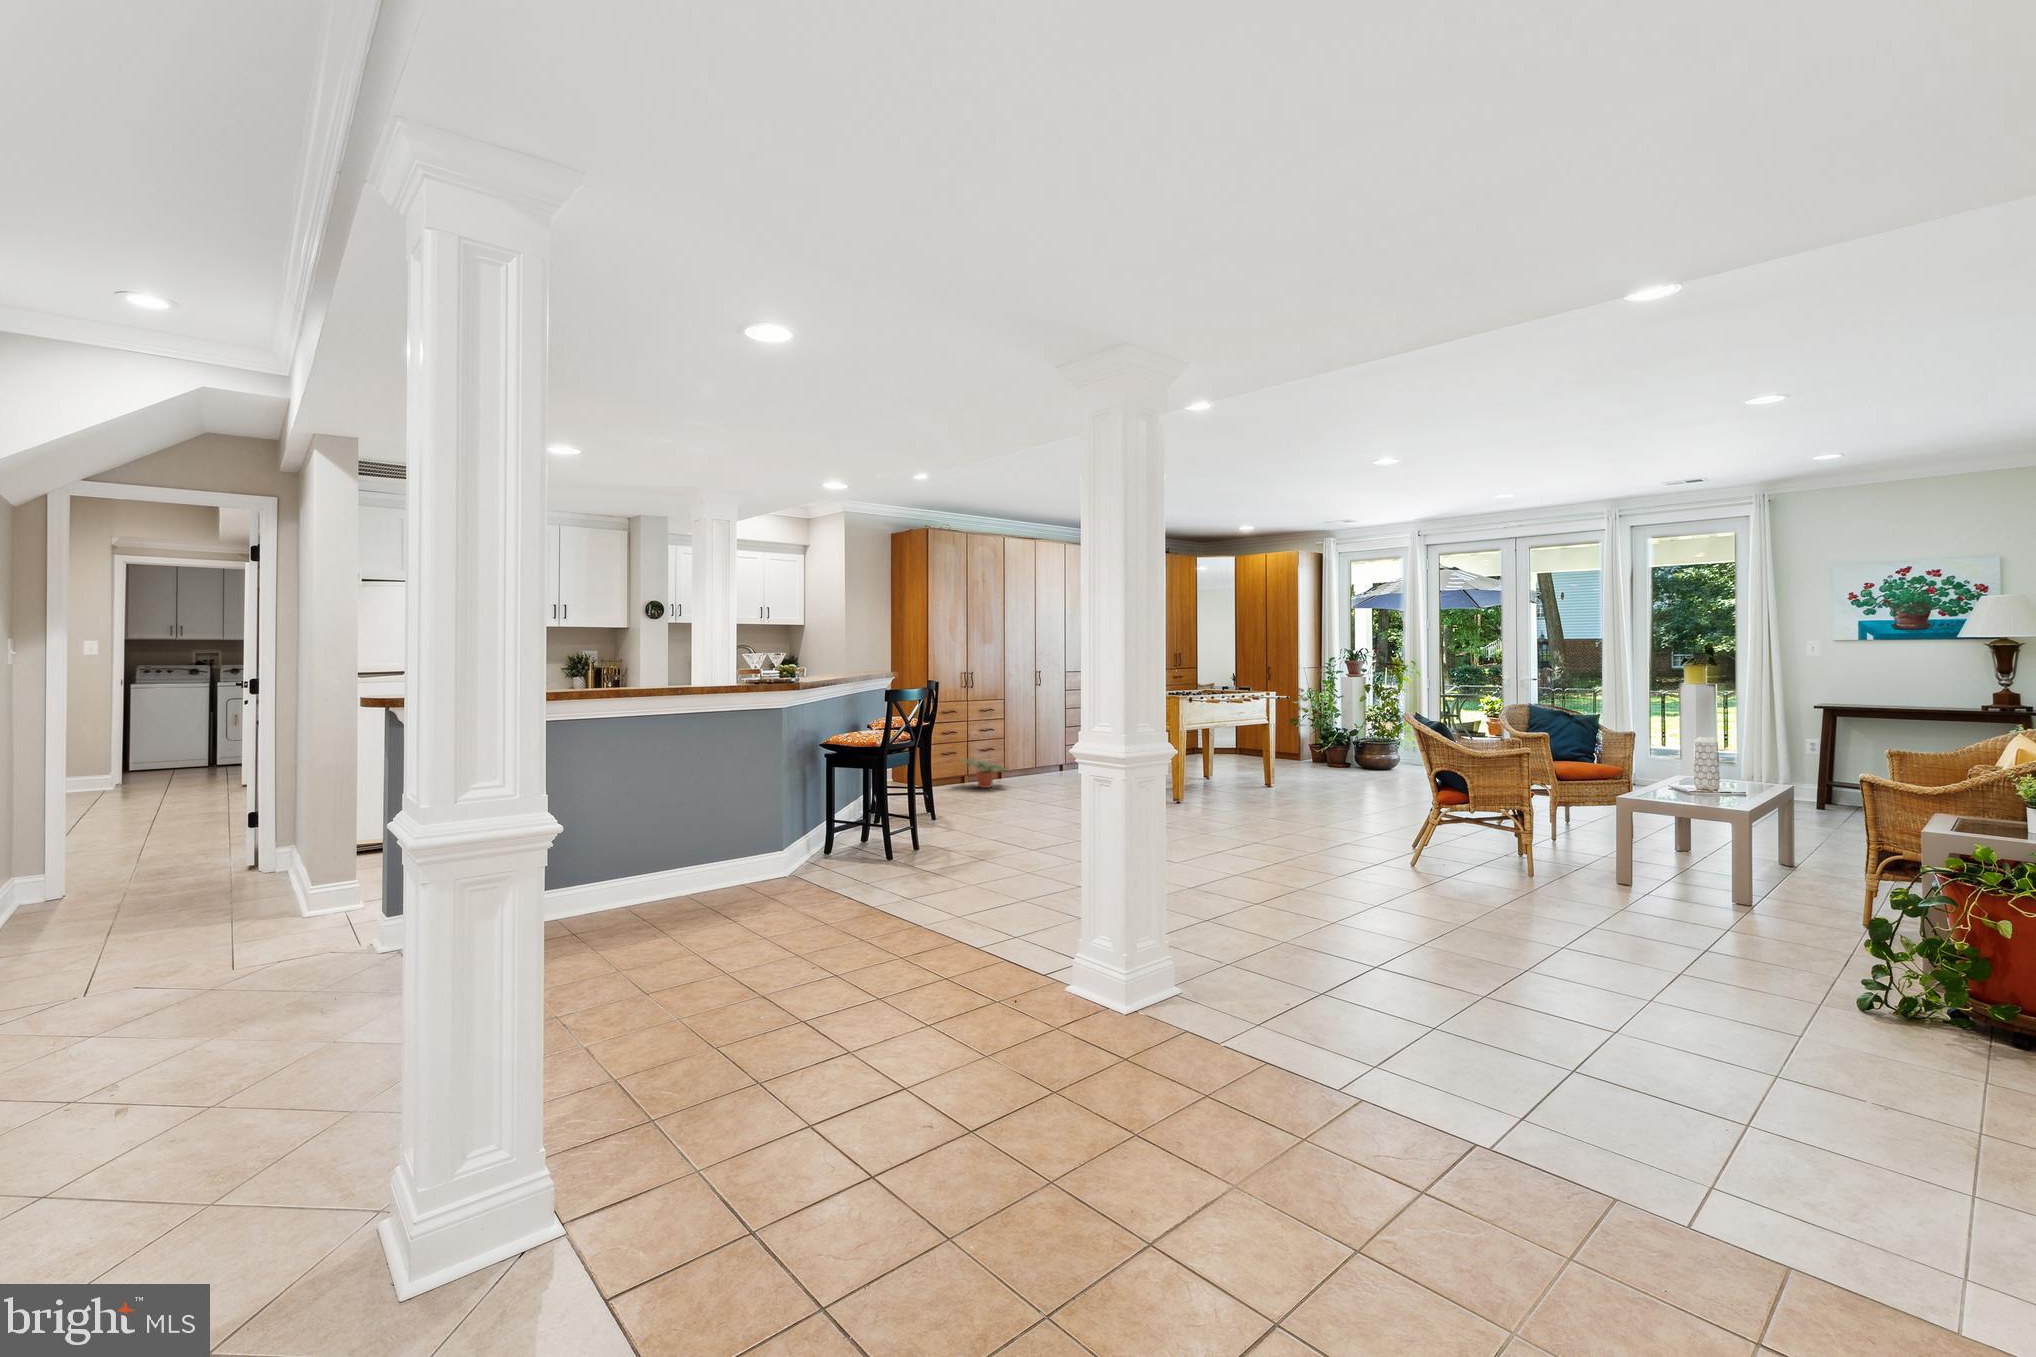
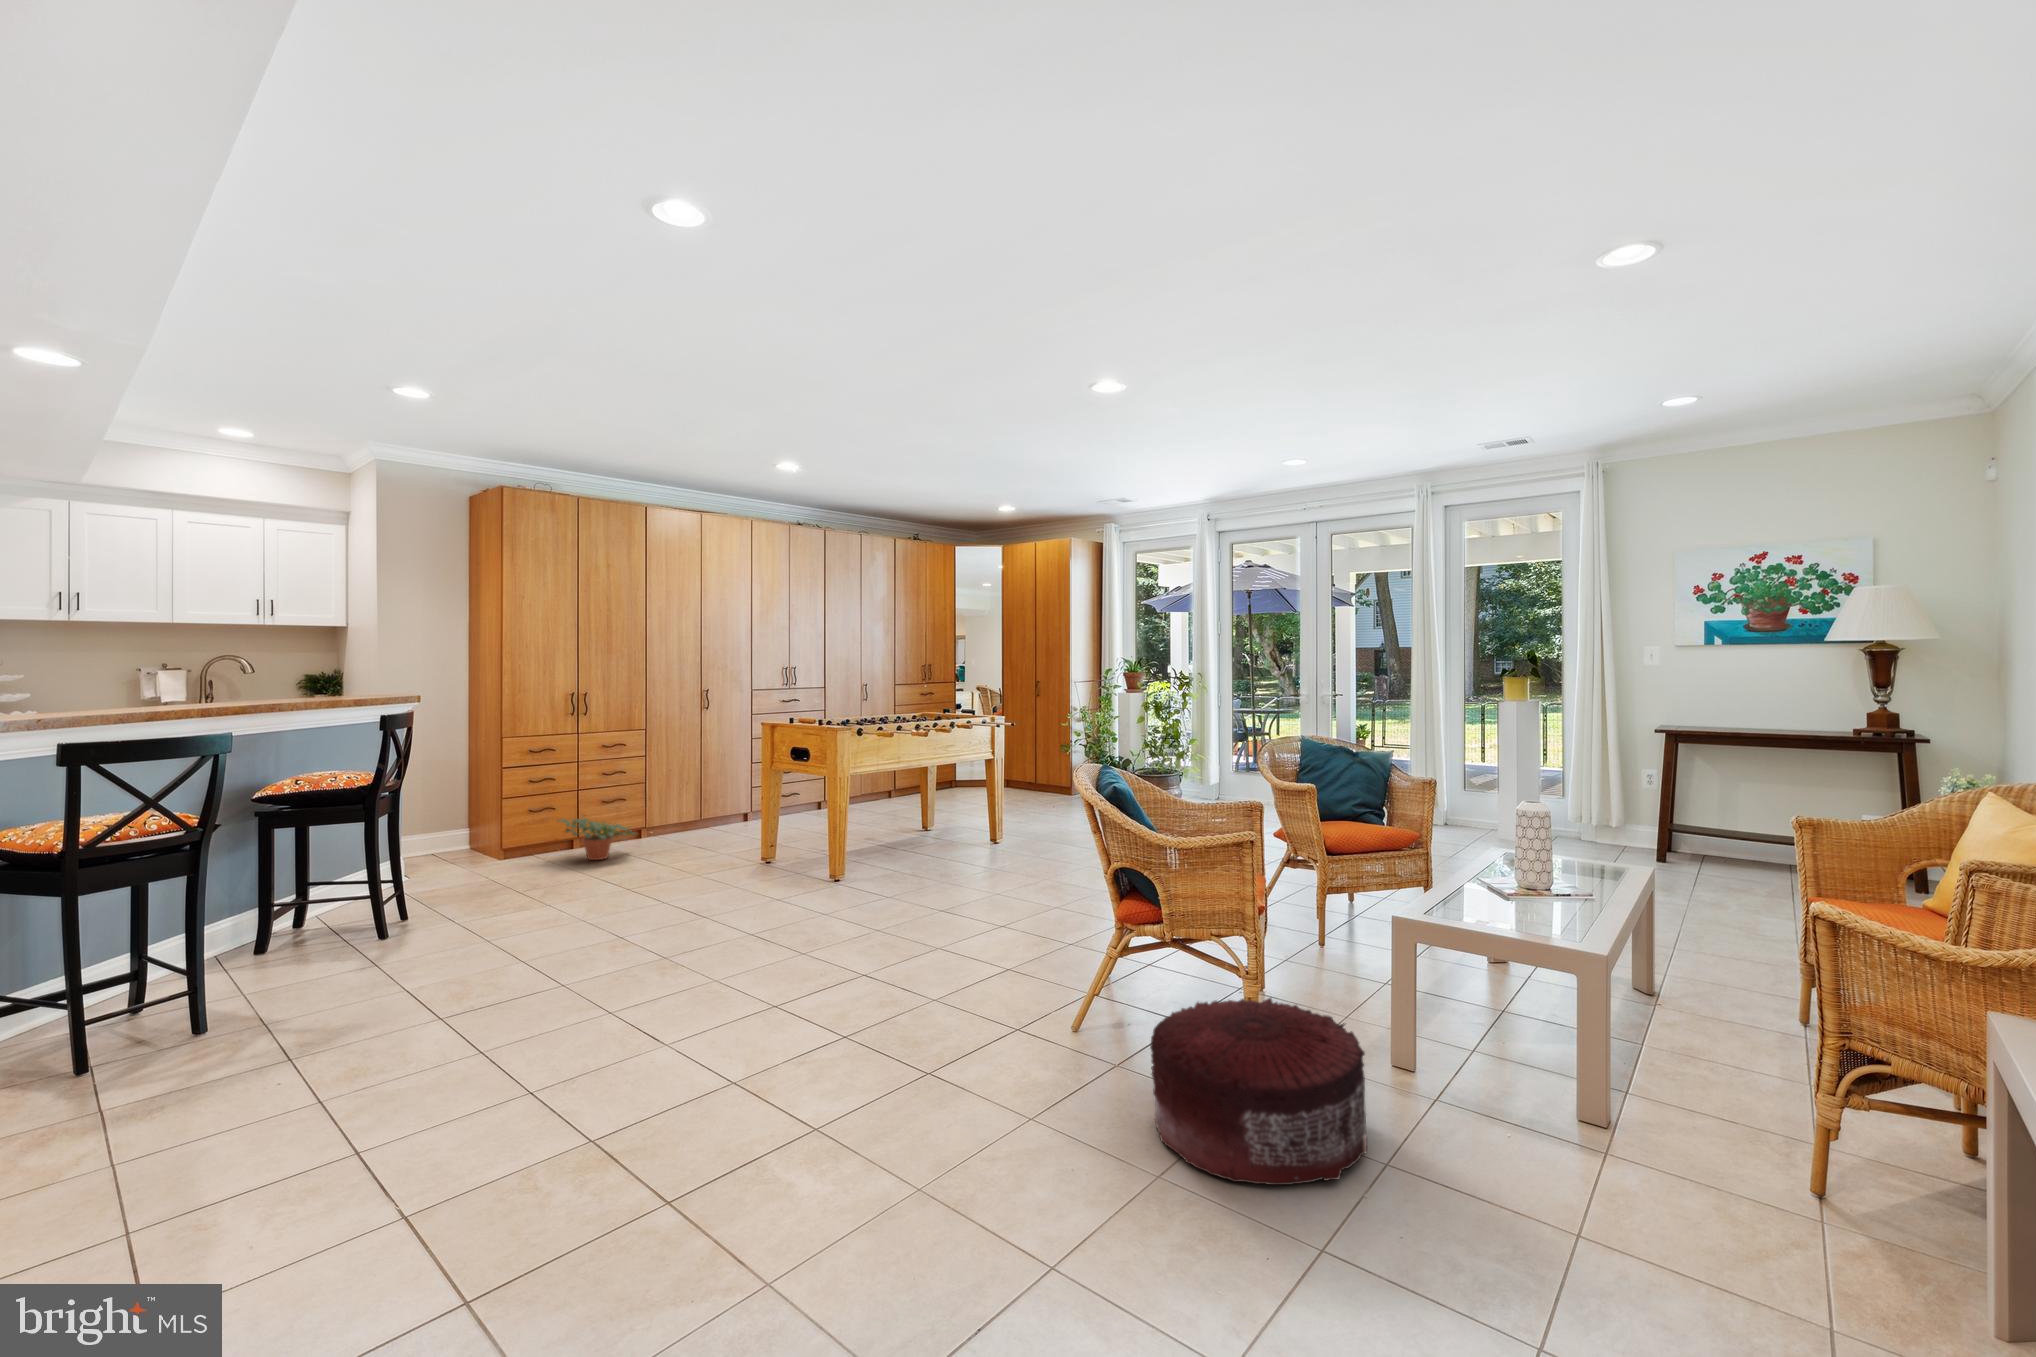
pouf: none [1484,840,1621,921] -> present [1150,998,1367,1185]

